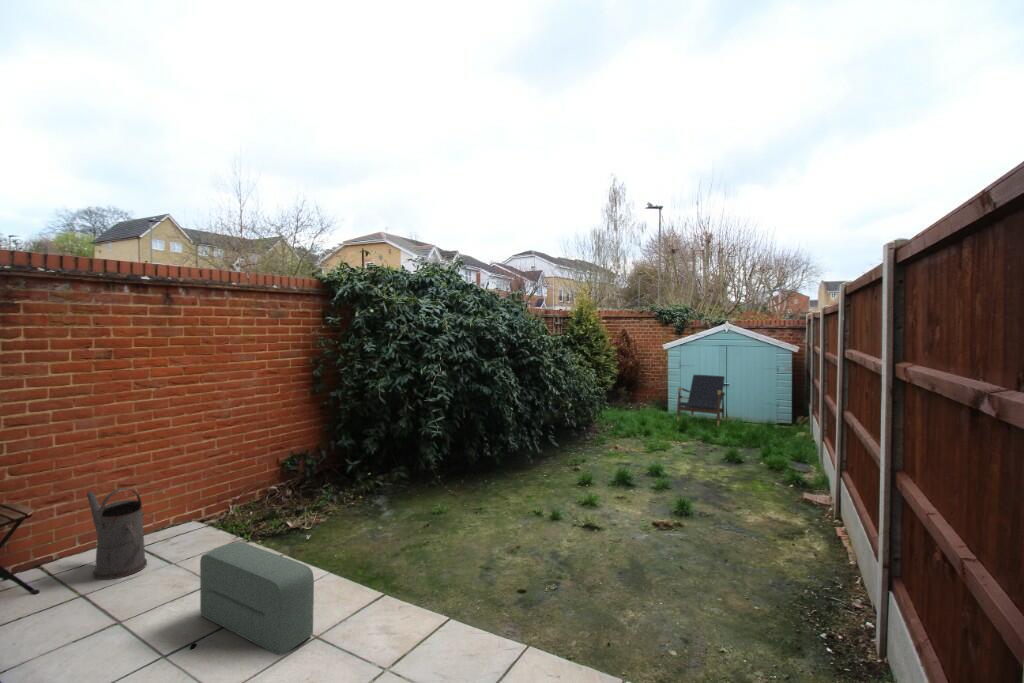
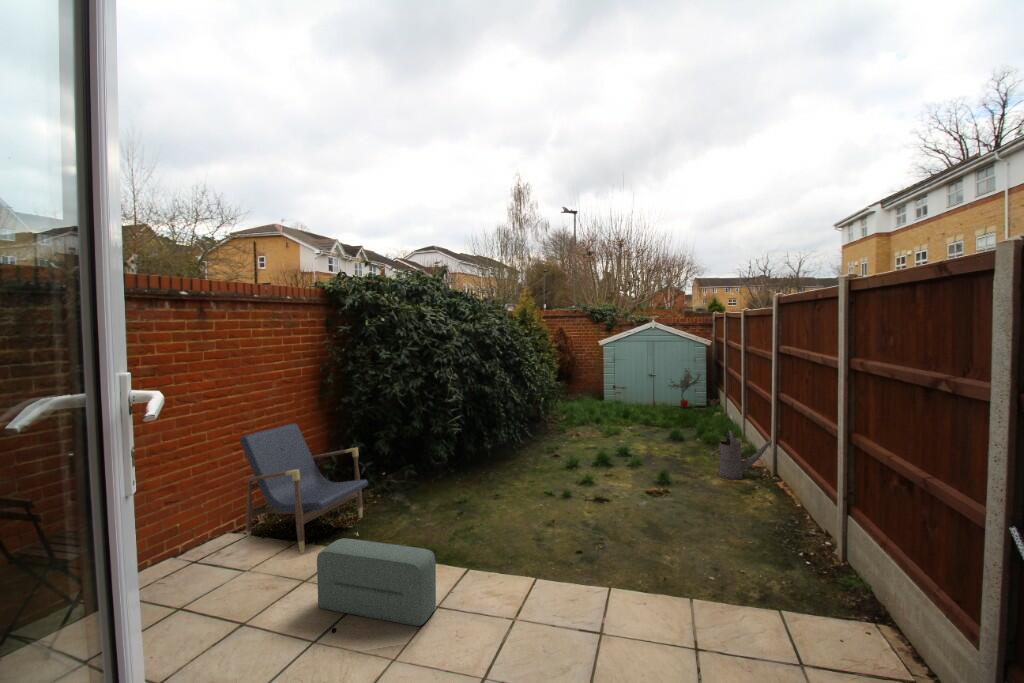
lounge chair: present [677,375,725,426] -> present [240,424,368,554]
potted tree: none [741,378,785,426] -> present [668,370,701,408]
watering can: present [87,488,147,580] -> present [710,431,772,480]

